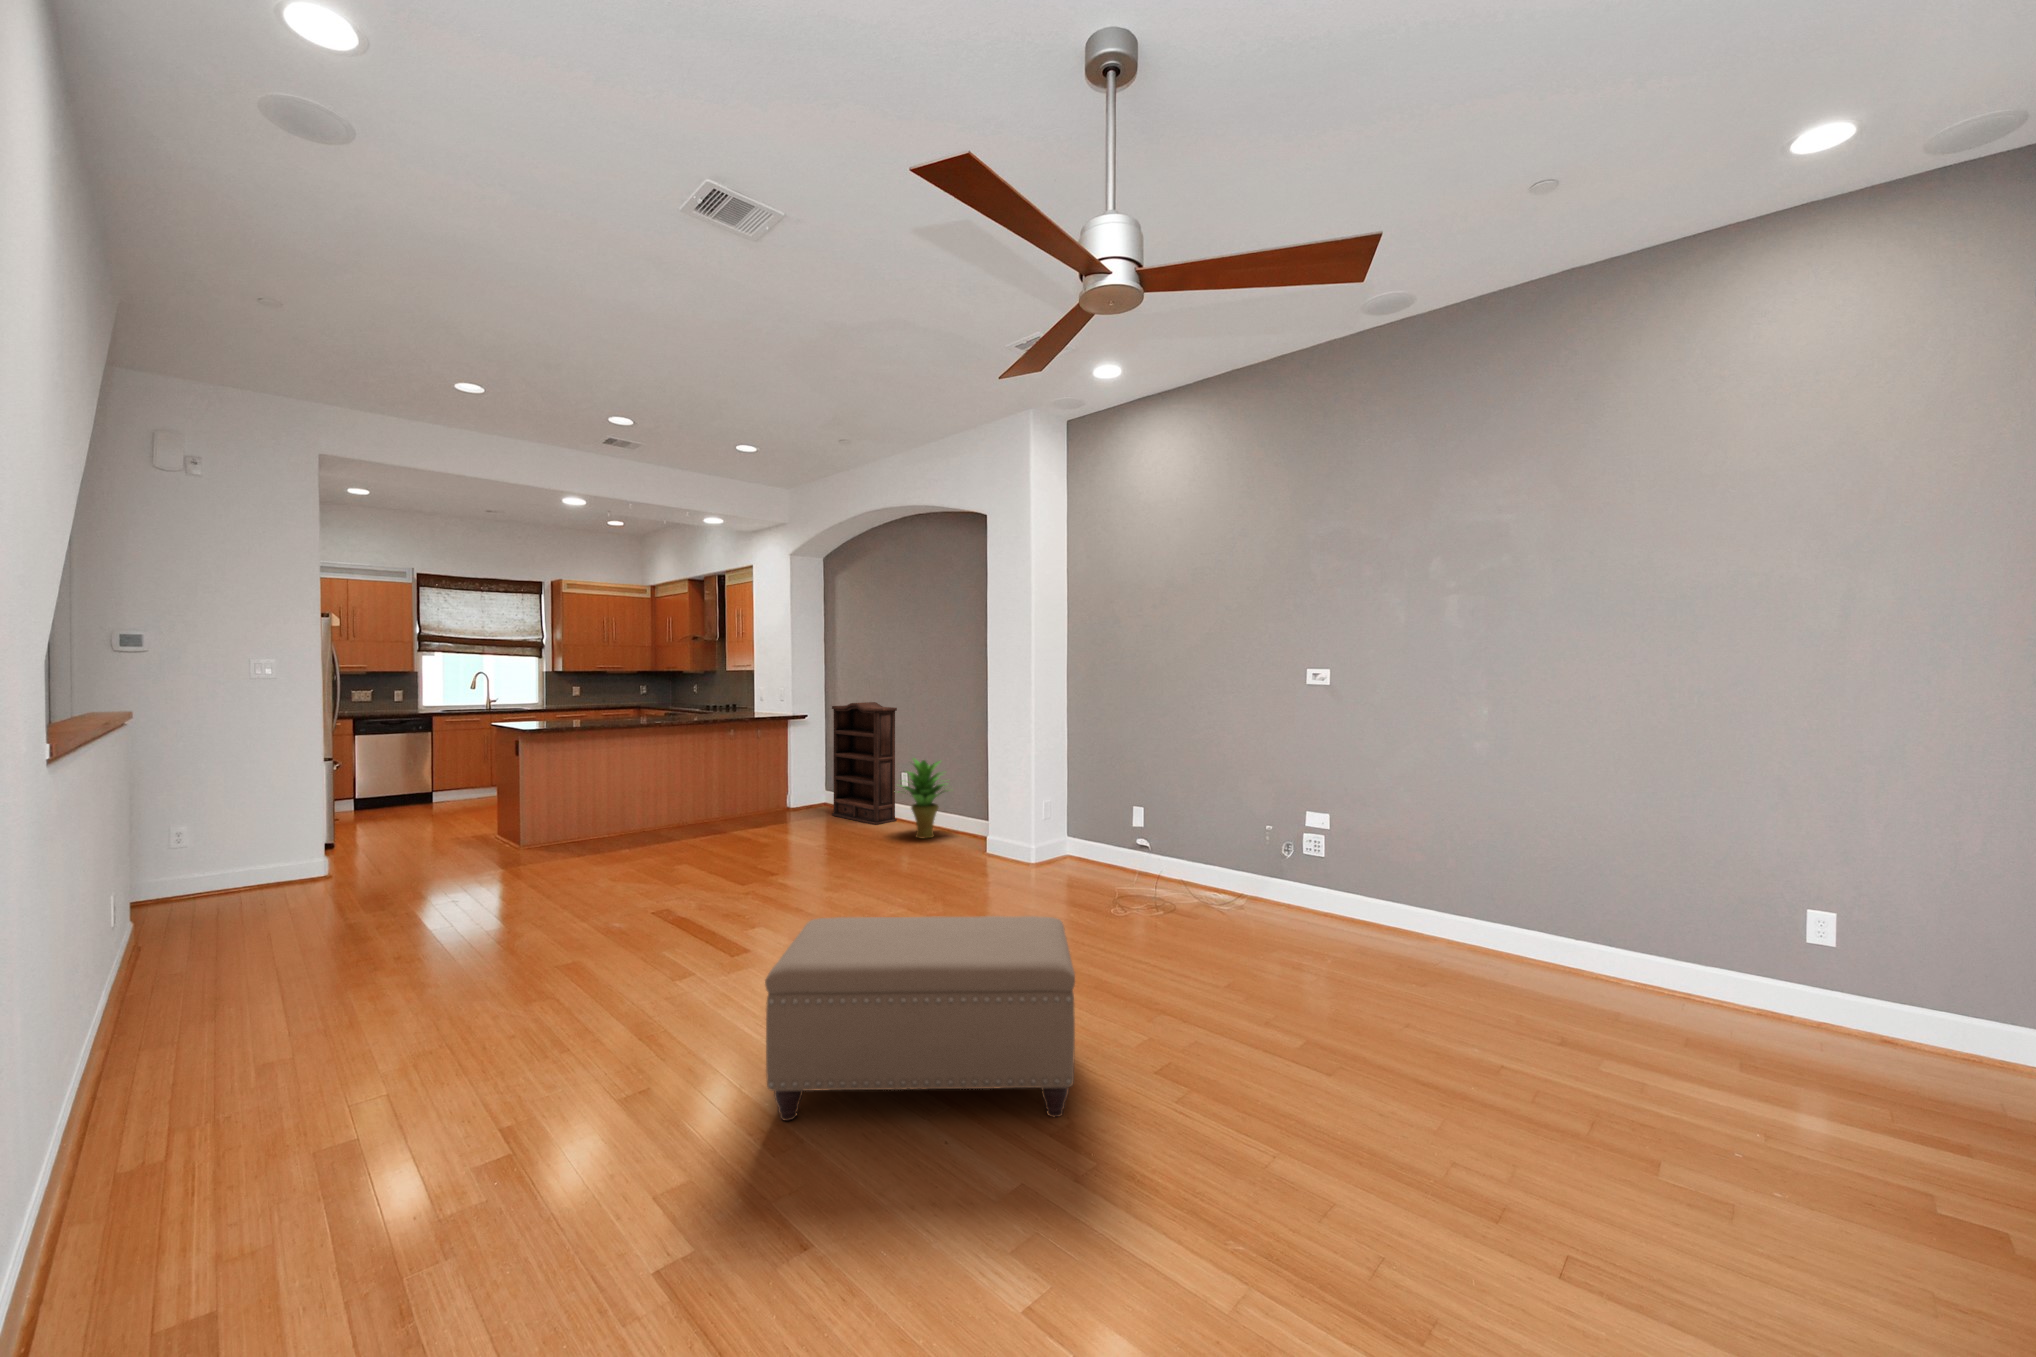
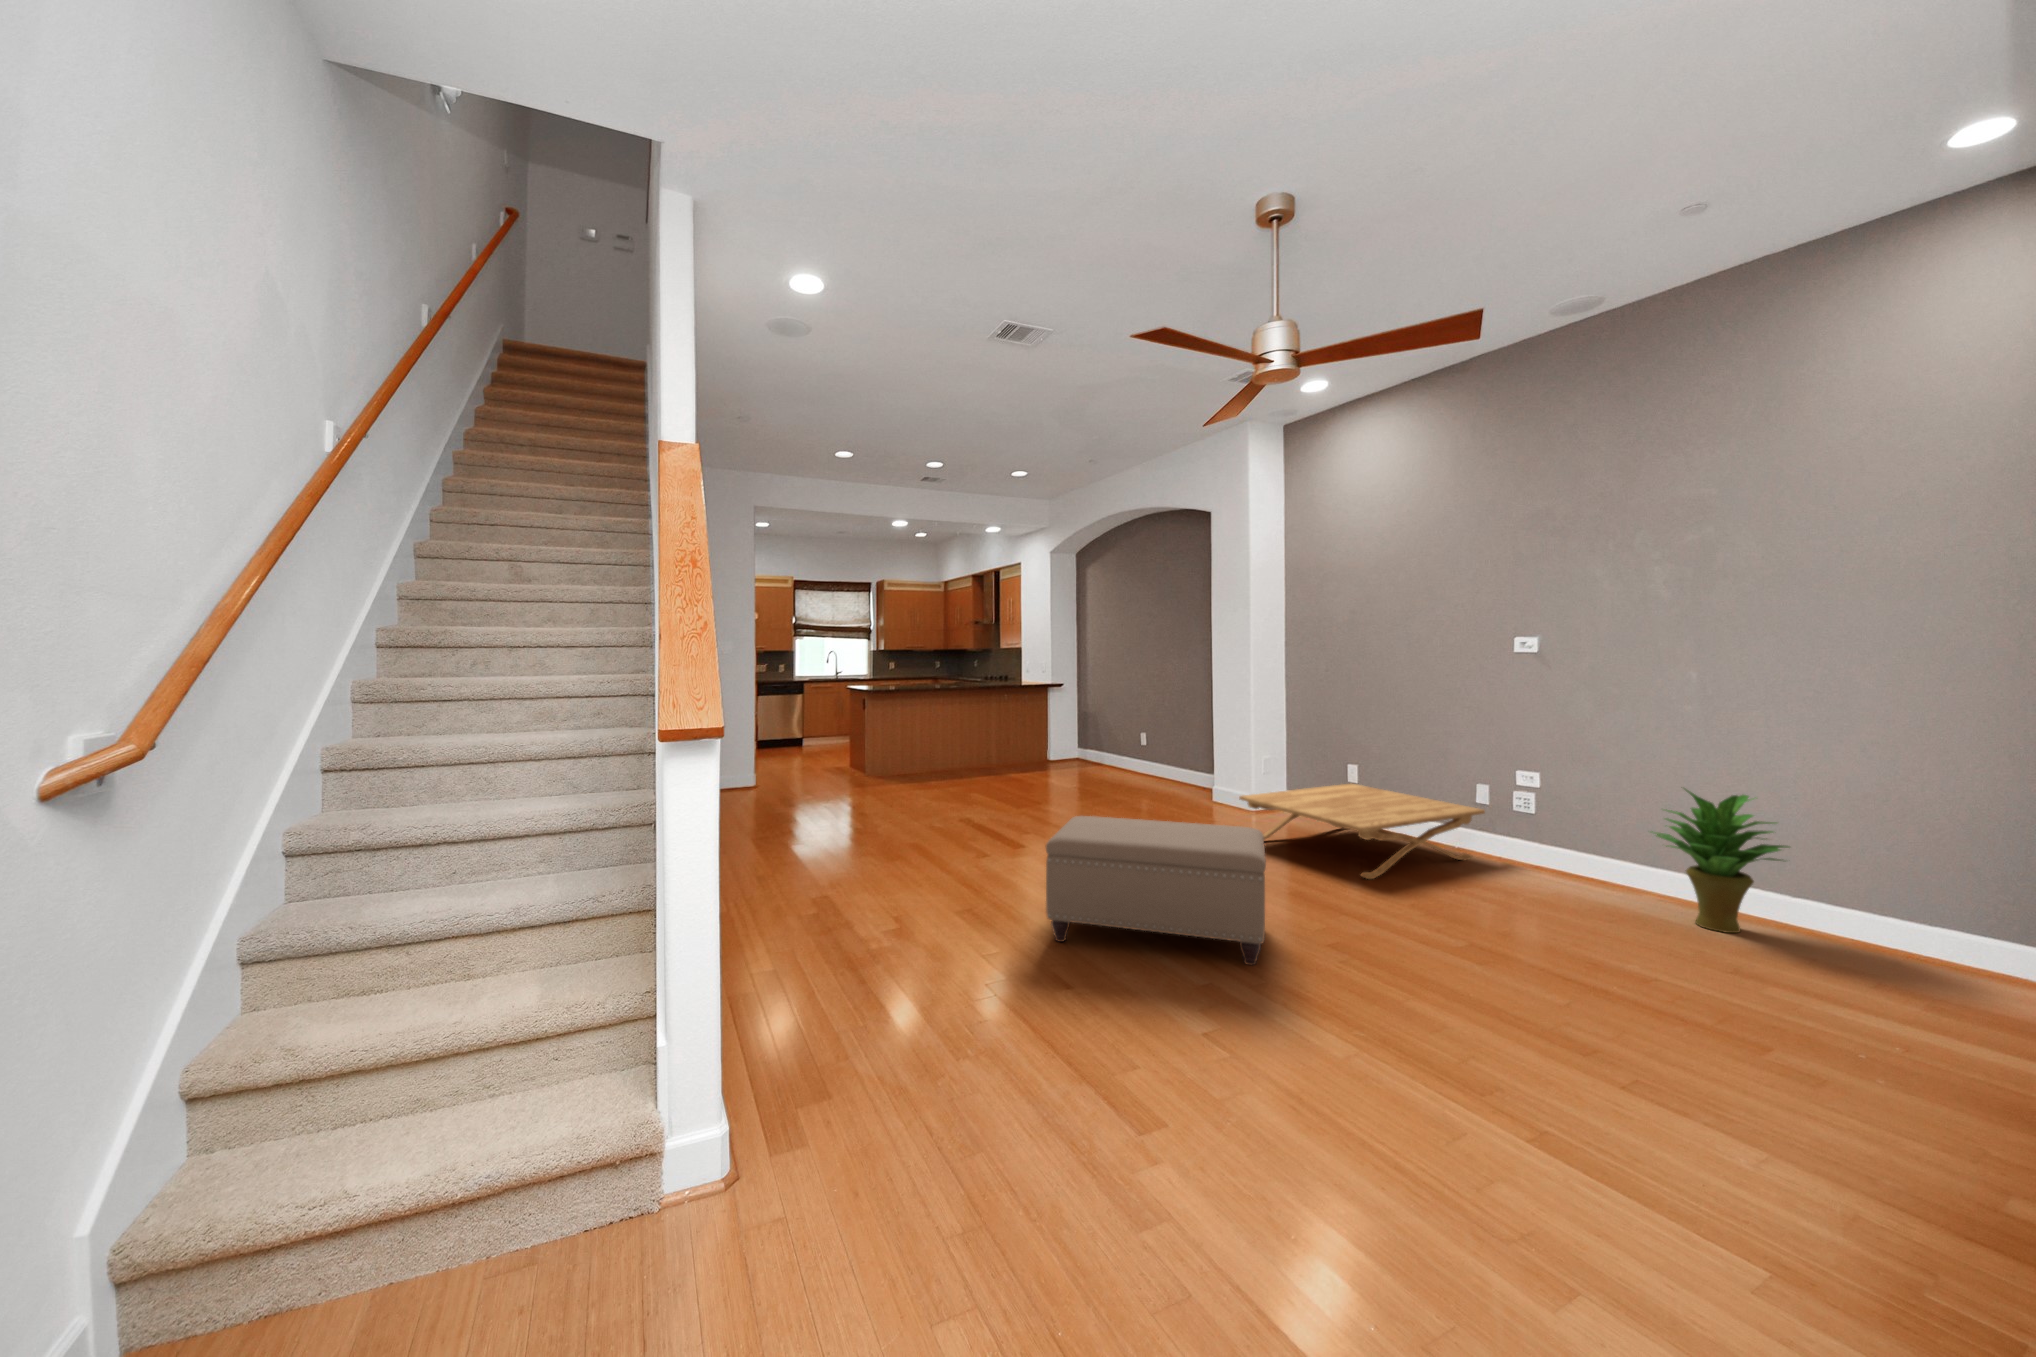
bookshelf: present [832,702,897,825] -> none [1085,674,1138,775]
potted plant: present [898,759,946,838] -> present [1652,788,1789,933]
coffee table: none [1021,829,1278,952] -> present [1239,783,1485,879]

